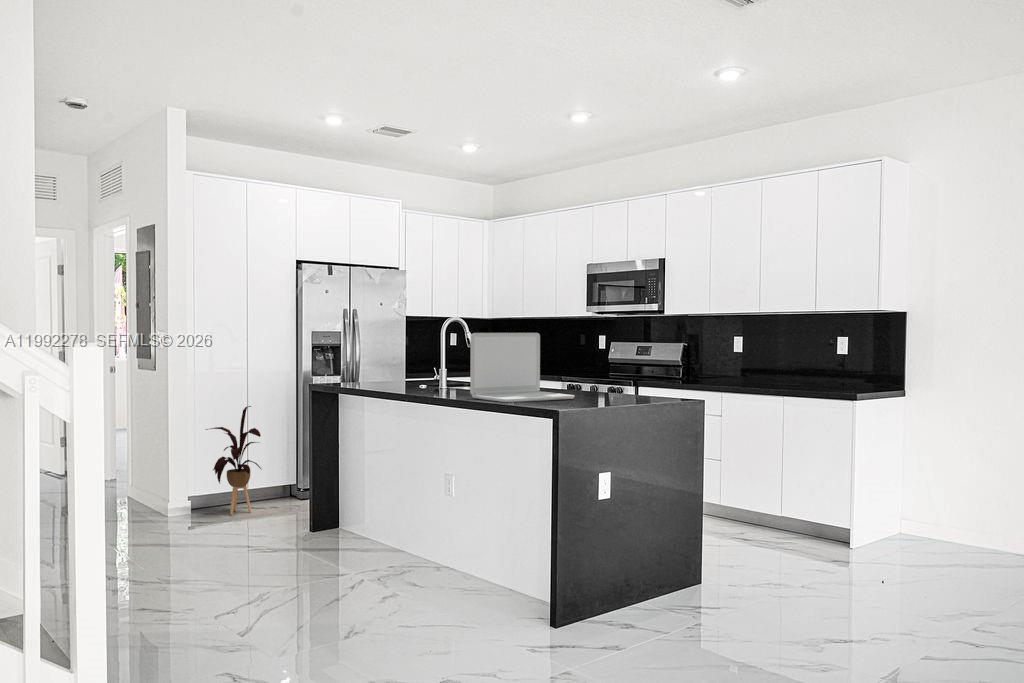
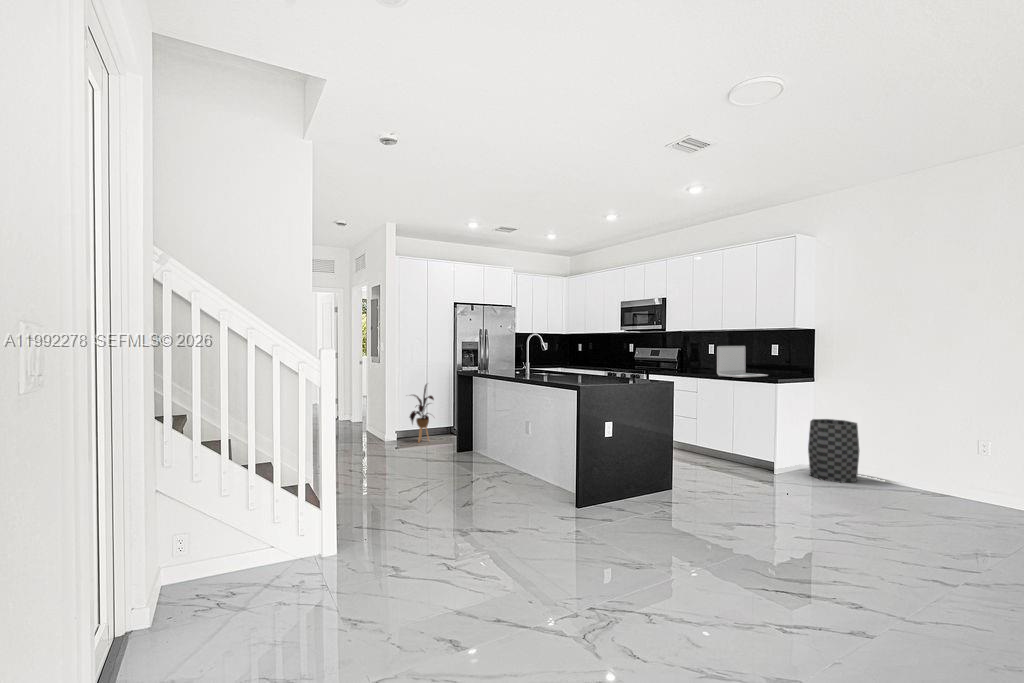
laptop: present [470,333,574,403] -> present [717,346,768,378]
trash can: none [901,457,980,560] -> present [808,419,859,483]

